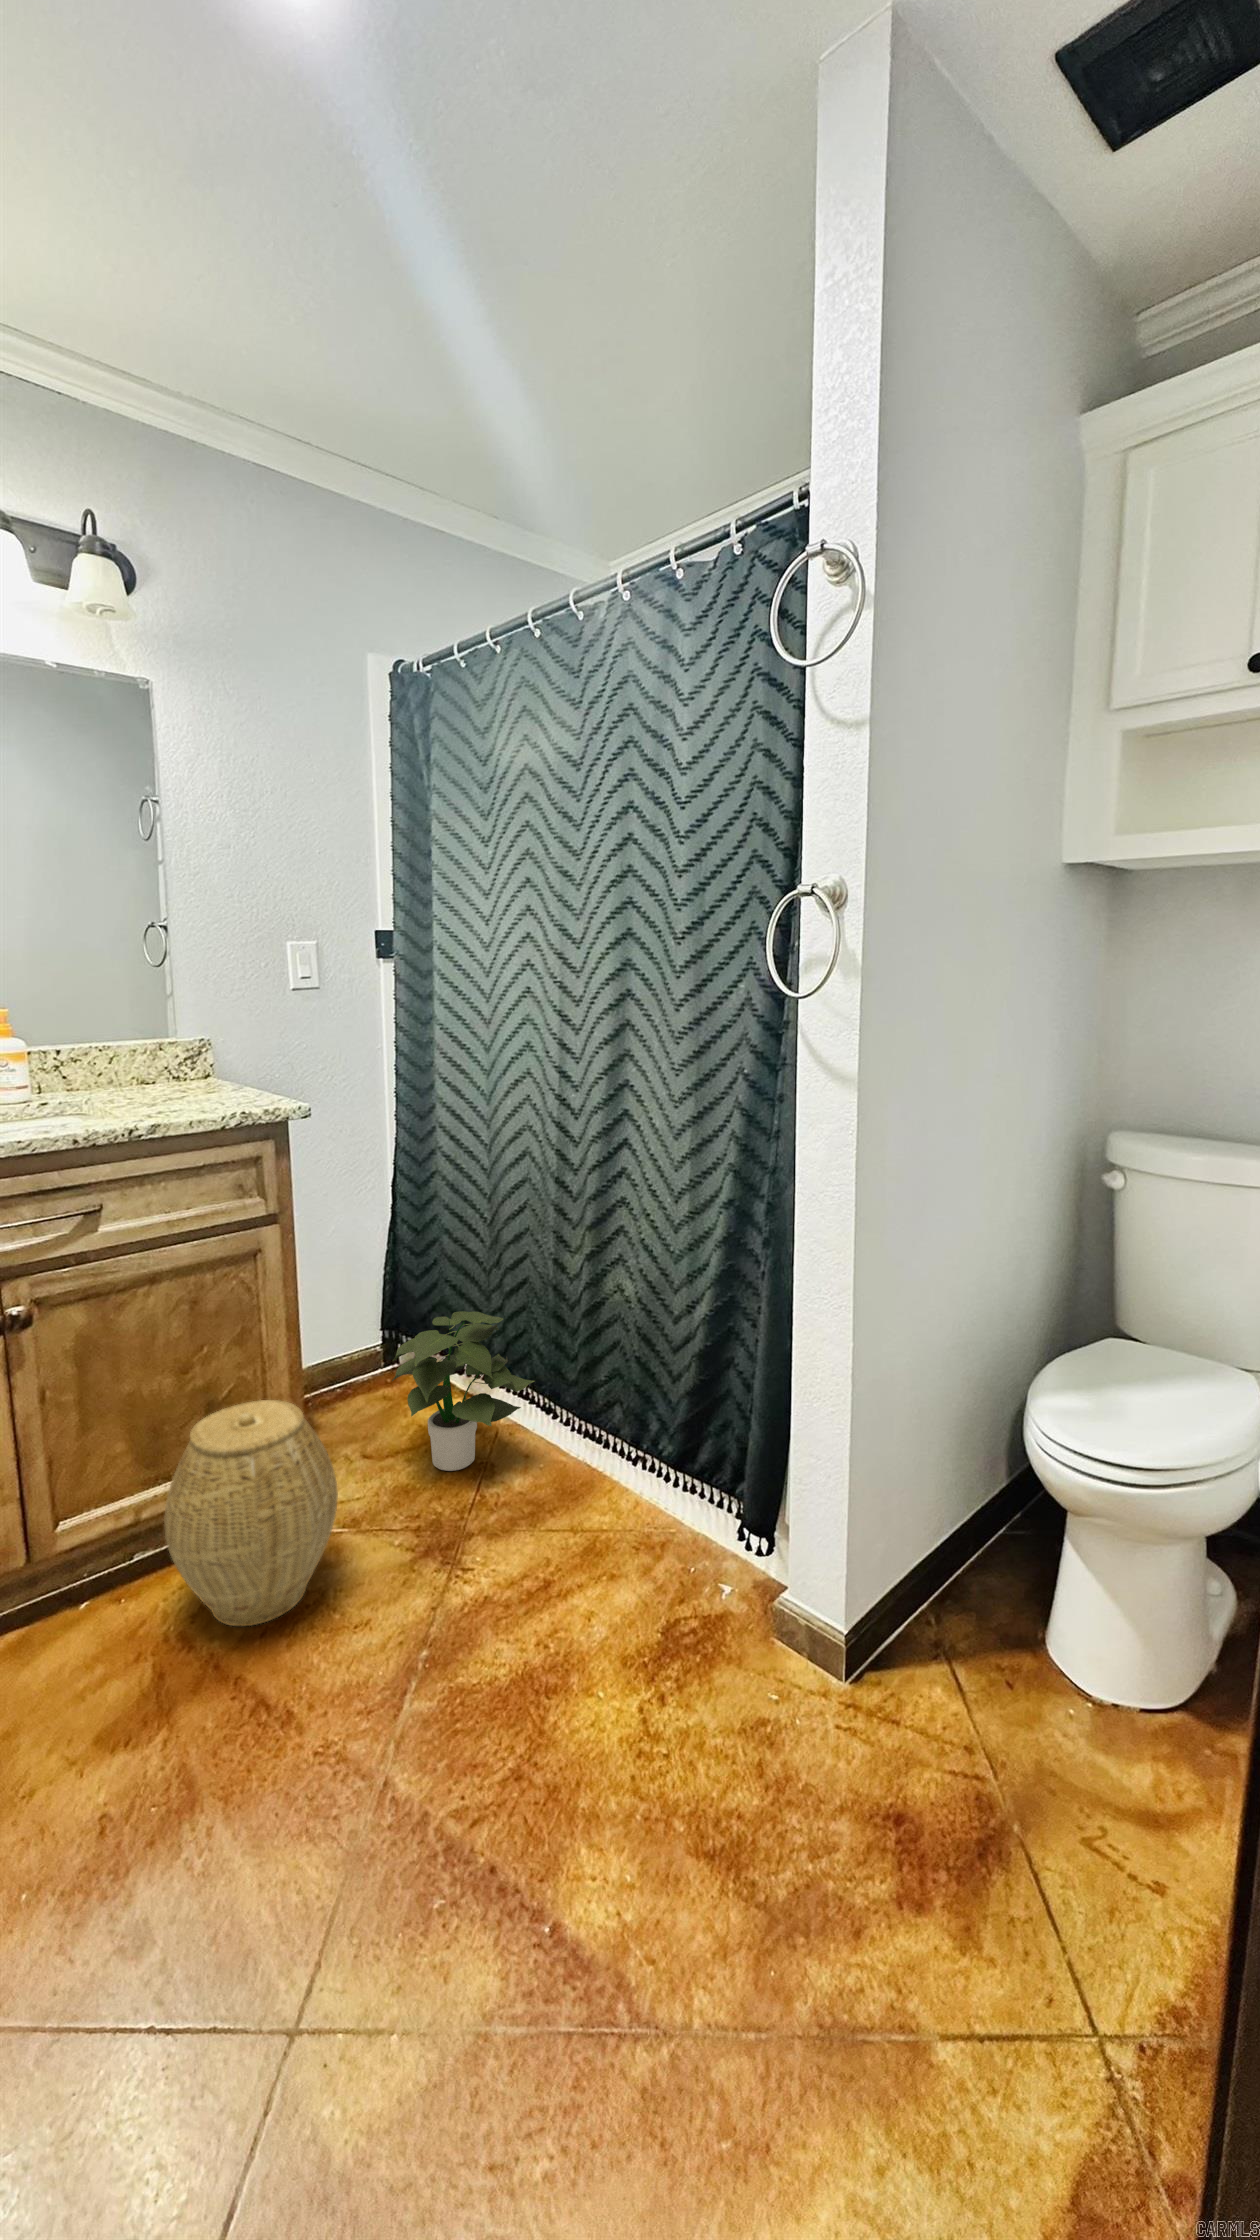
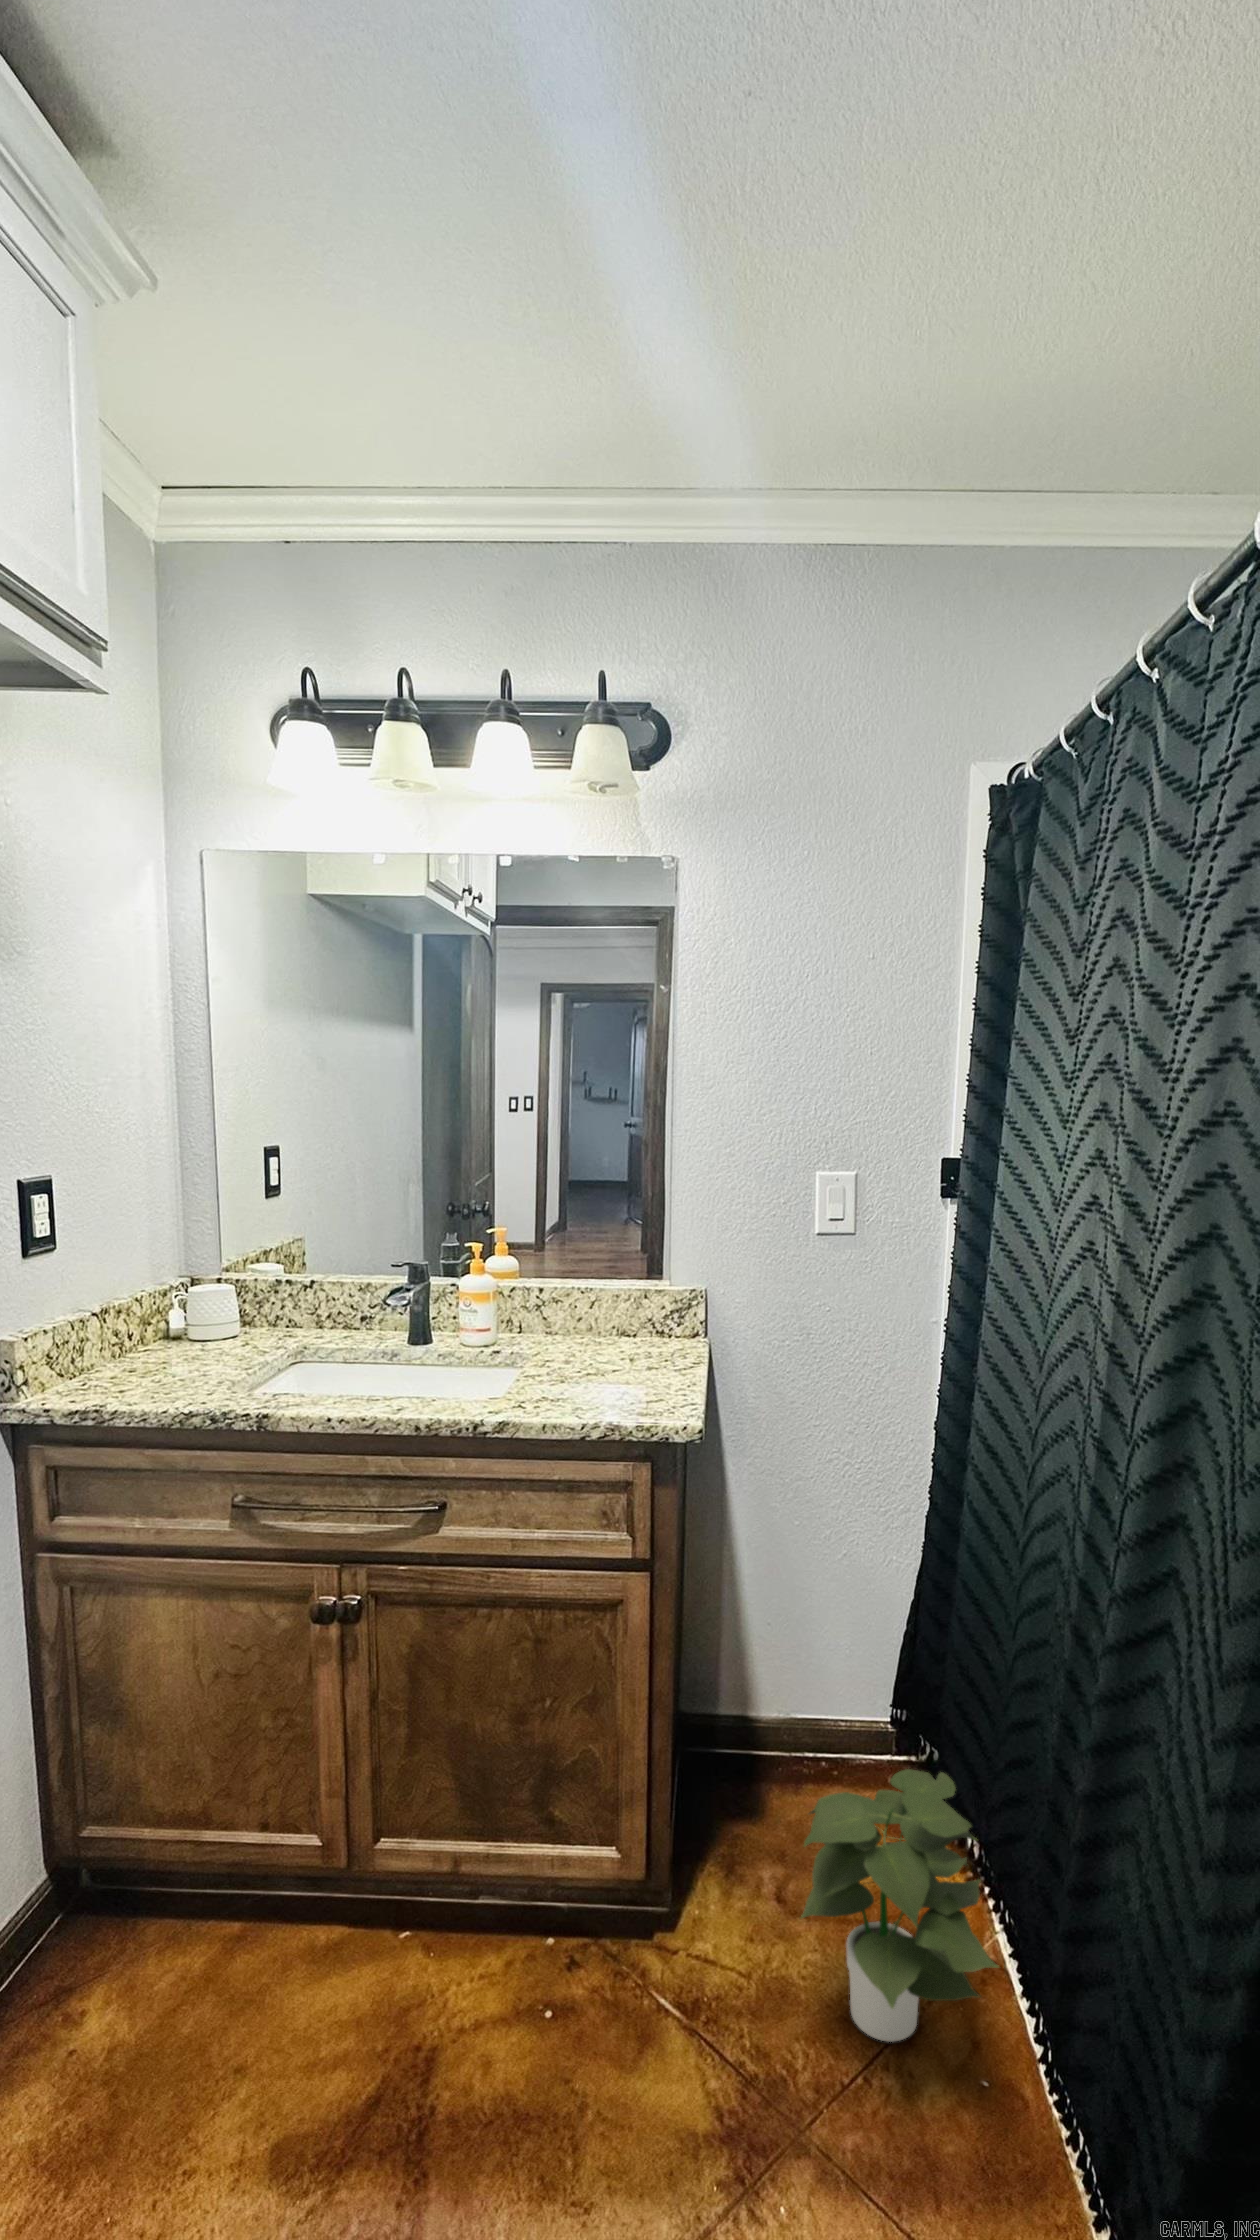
woven basket: present [164,1400,338,1626] -> none [424,1796,631,2121]

